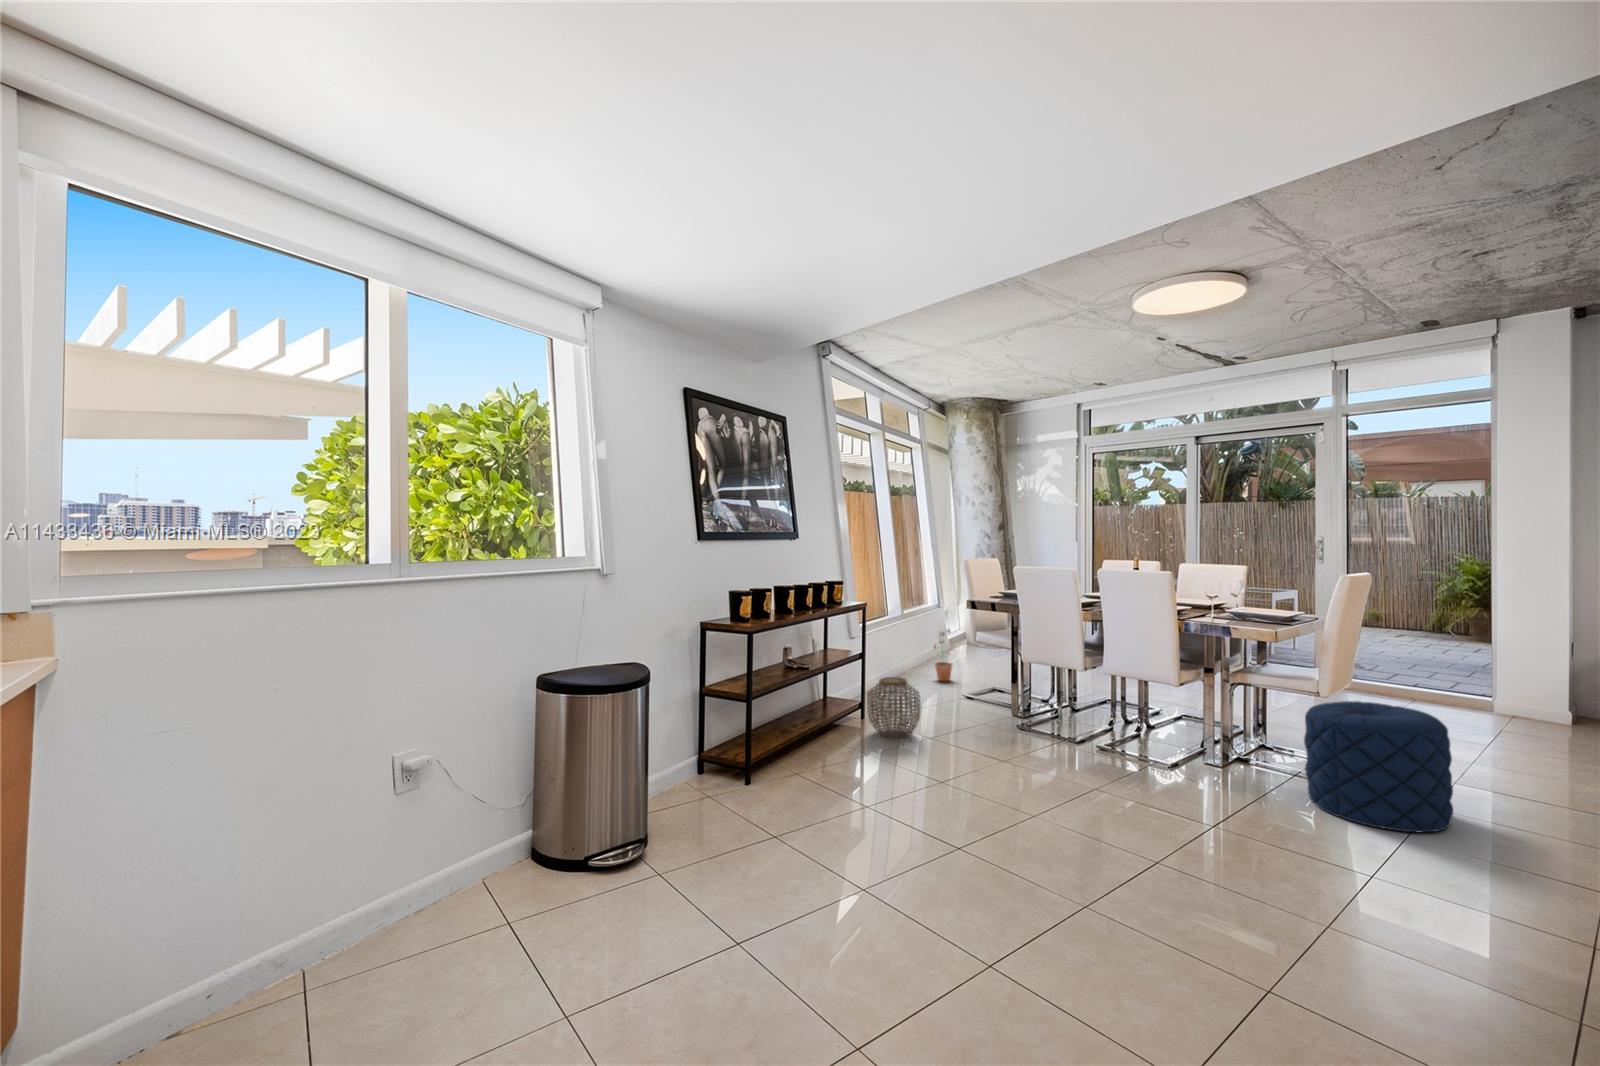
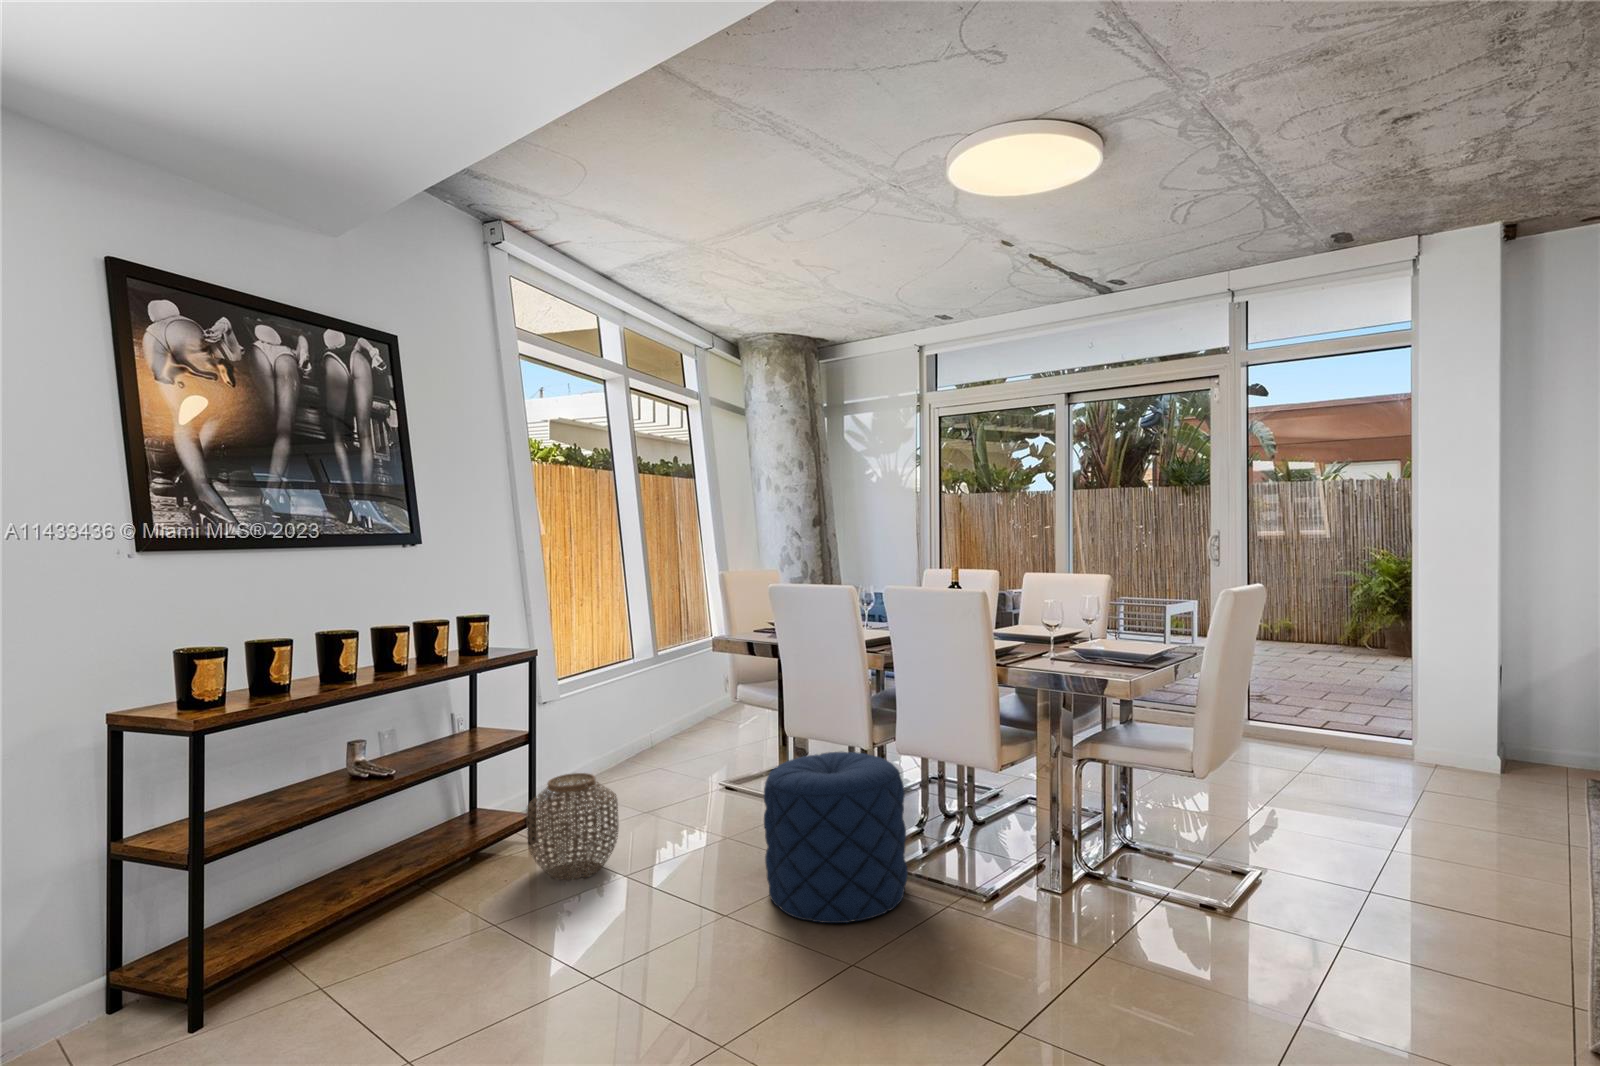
potted plant: present [934,629,953,681] -> none [696,673,727,755]
pouf: present [1304,701,1453,833] -> present [764,752,908,923]

